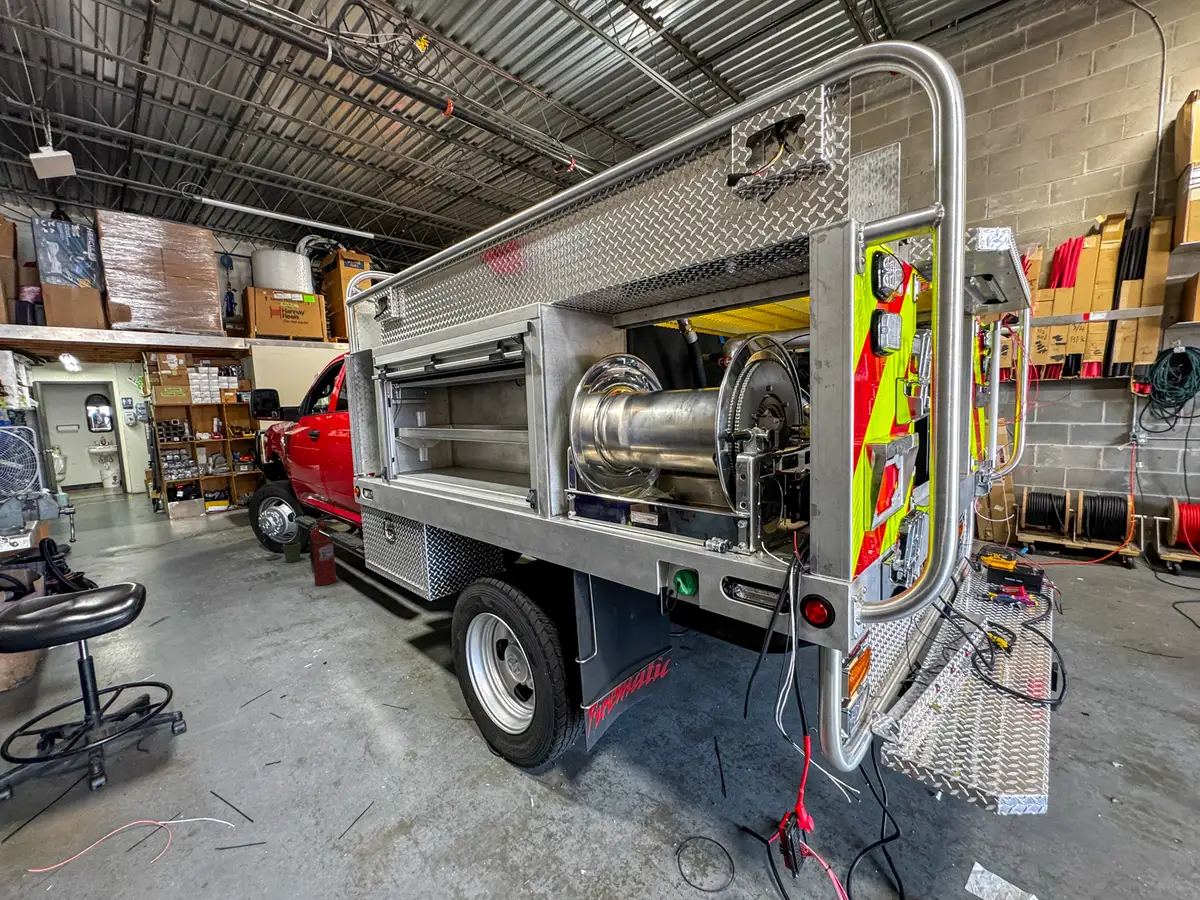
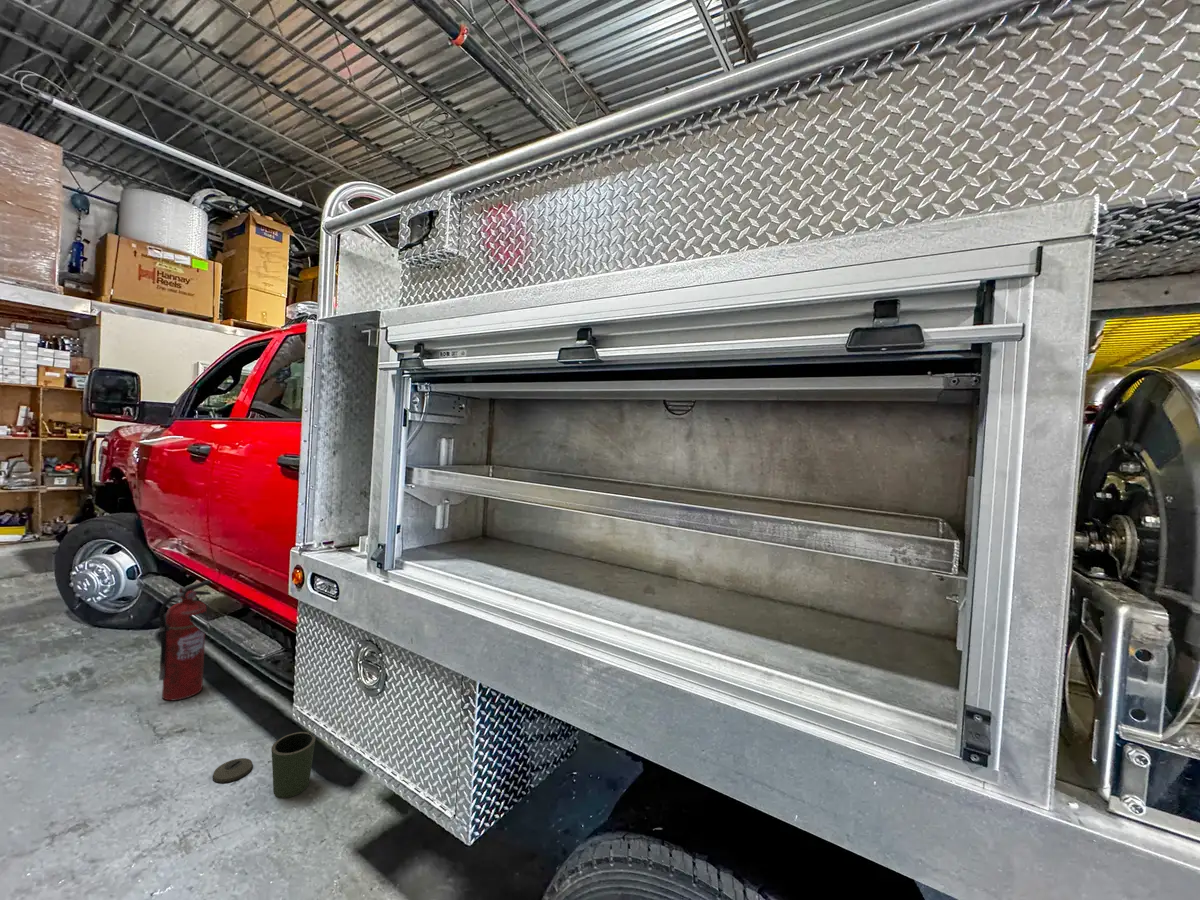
trash can: present [267,542,300,563] -> present [213,732,316,798]

